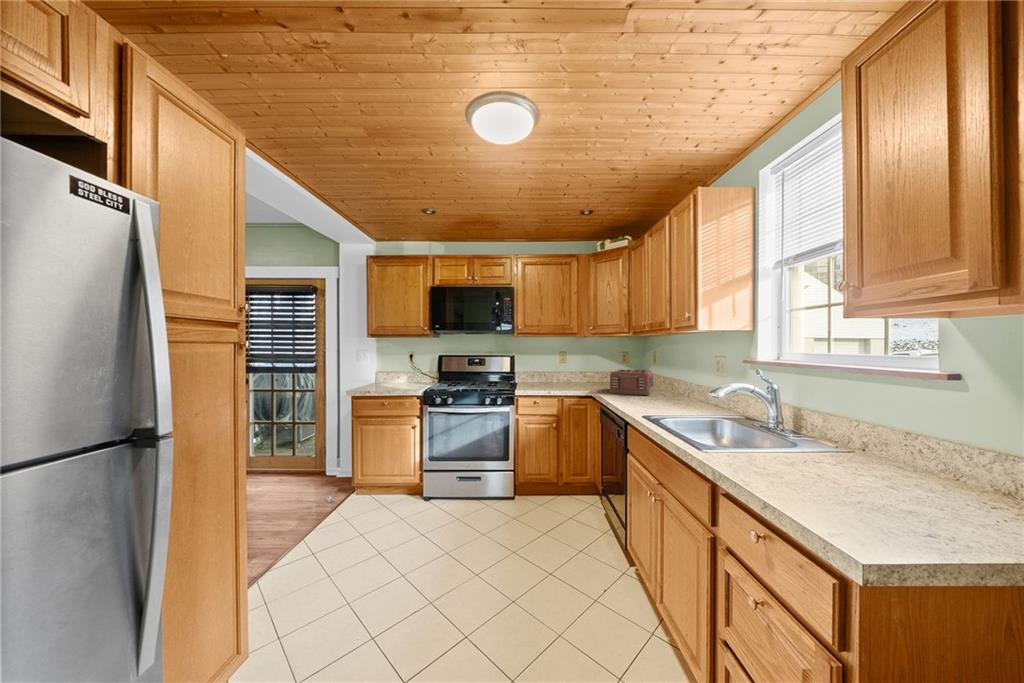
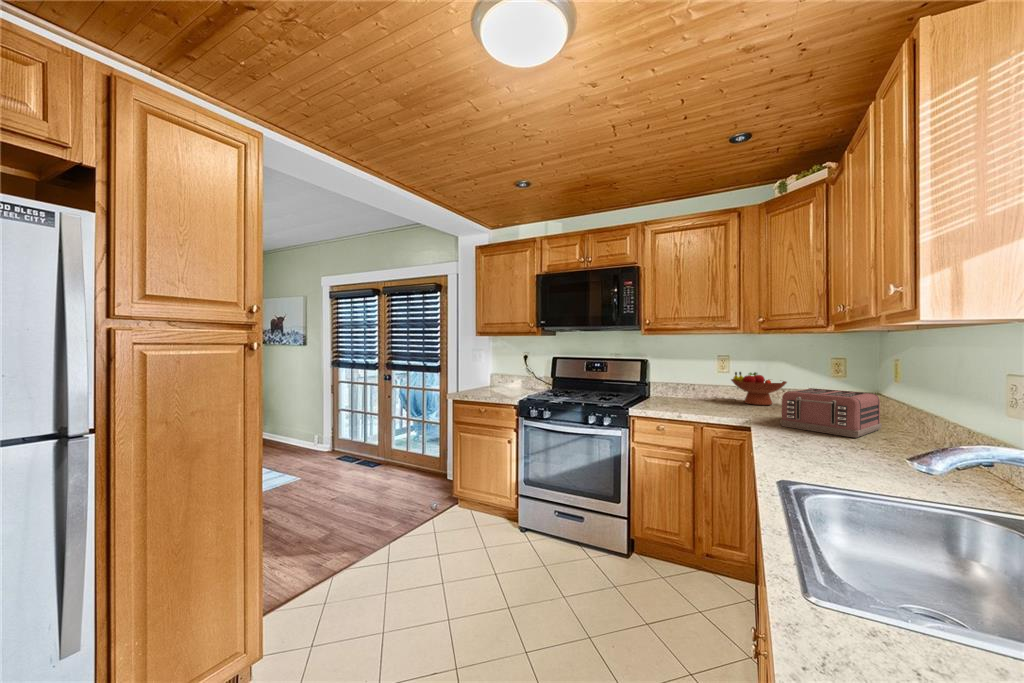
fruit bowl: none [568,362,600,383] -> present [731,372,787,405]

